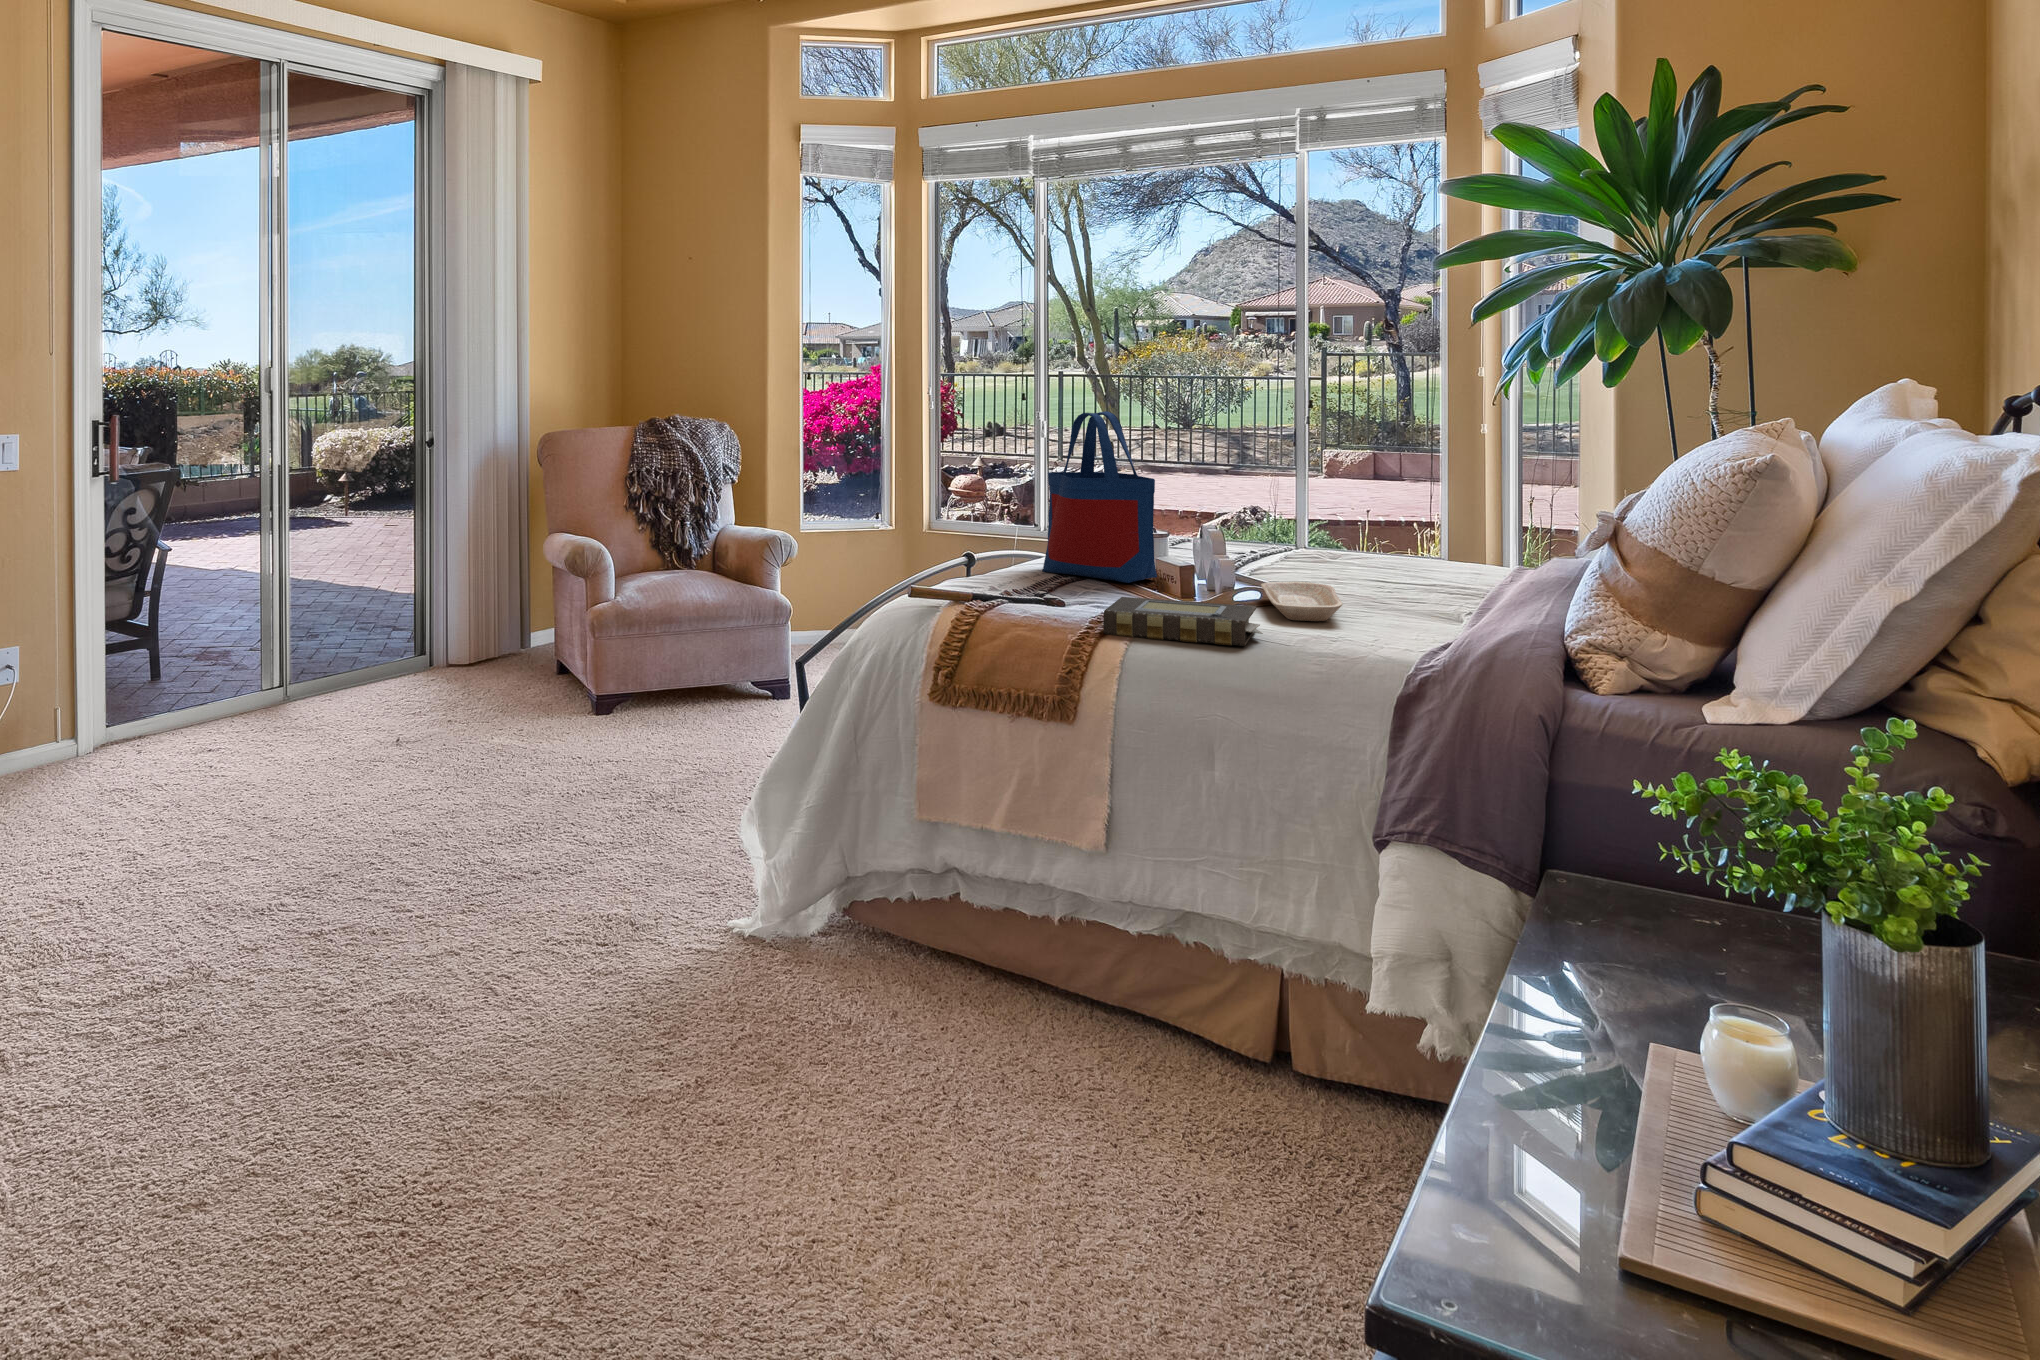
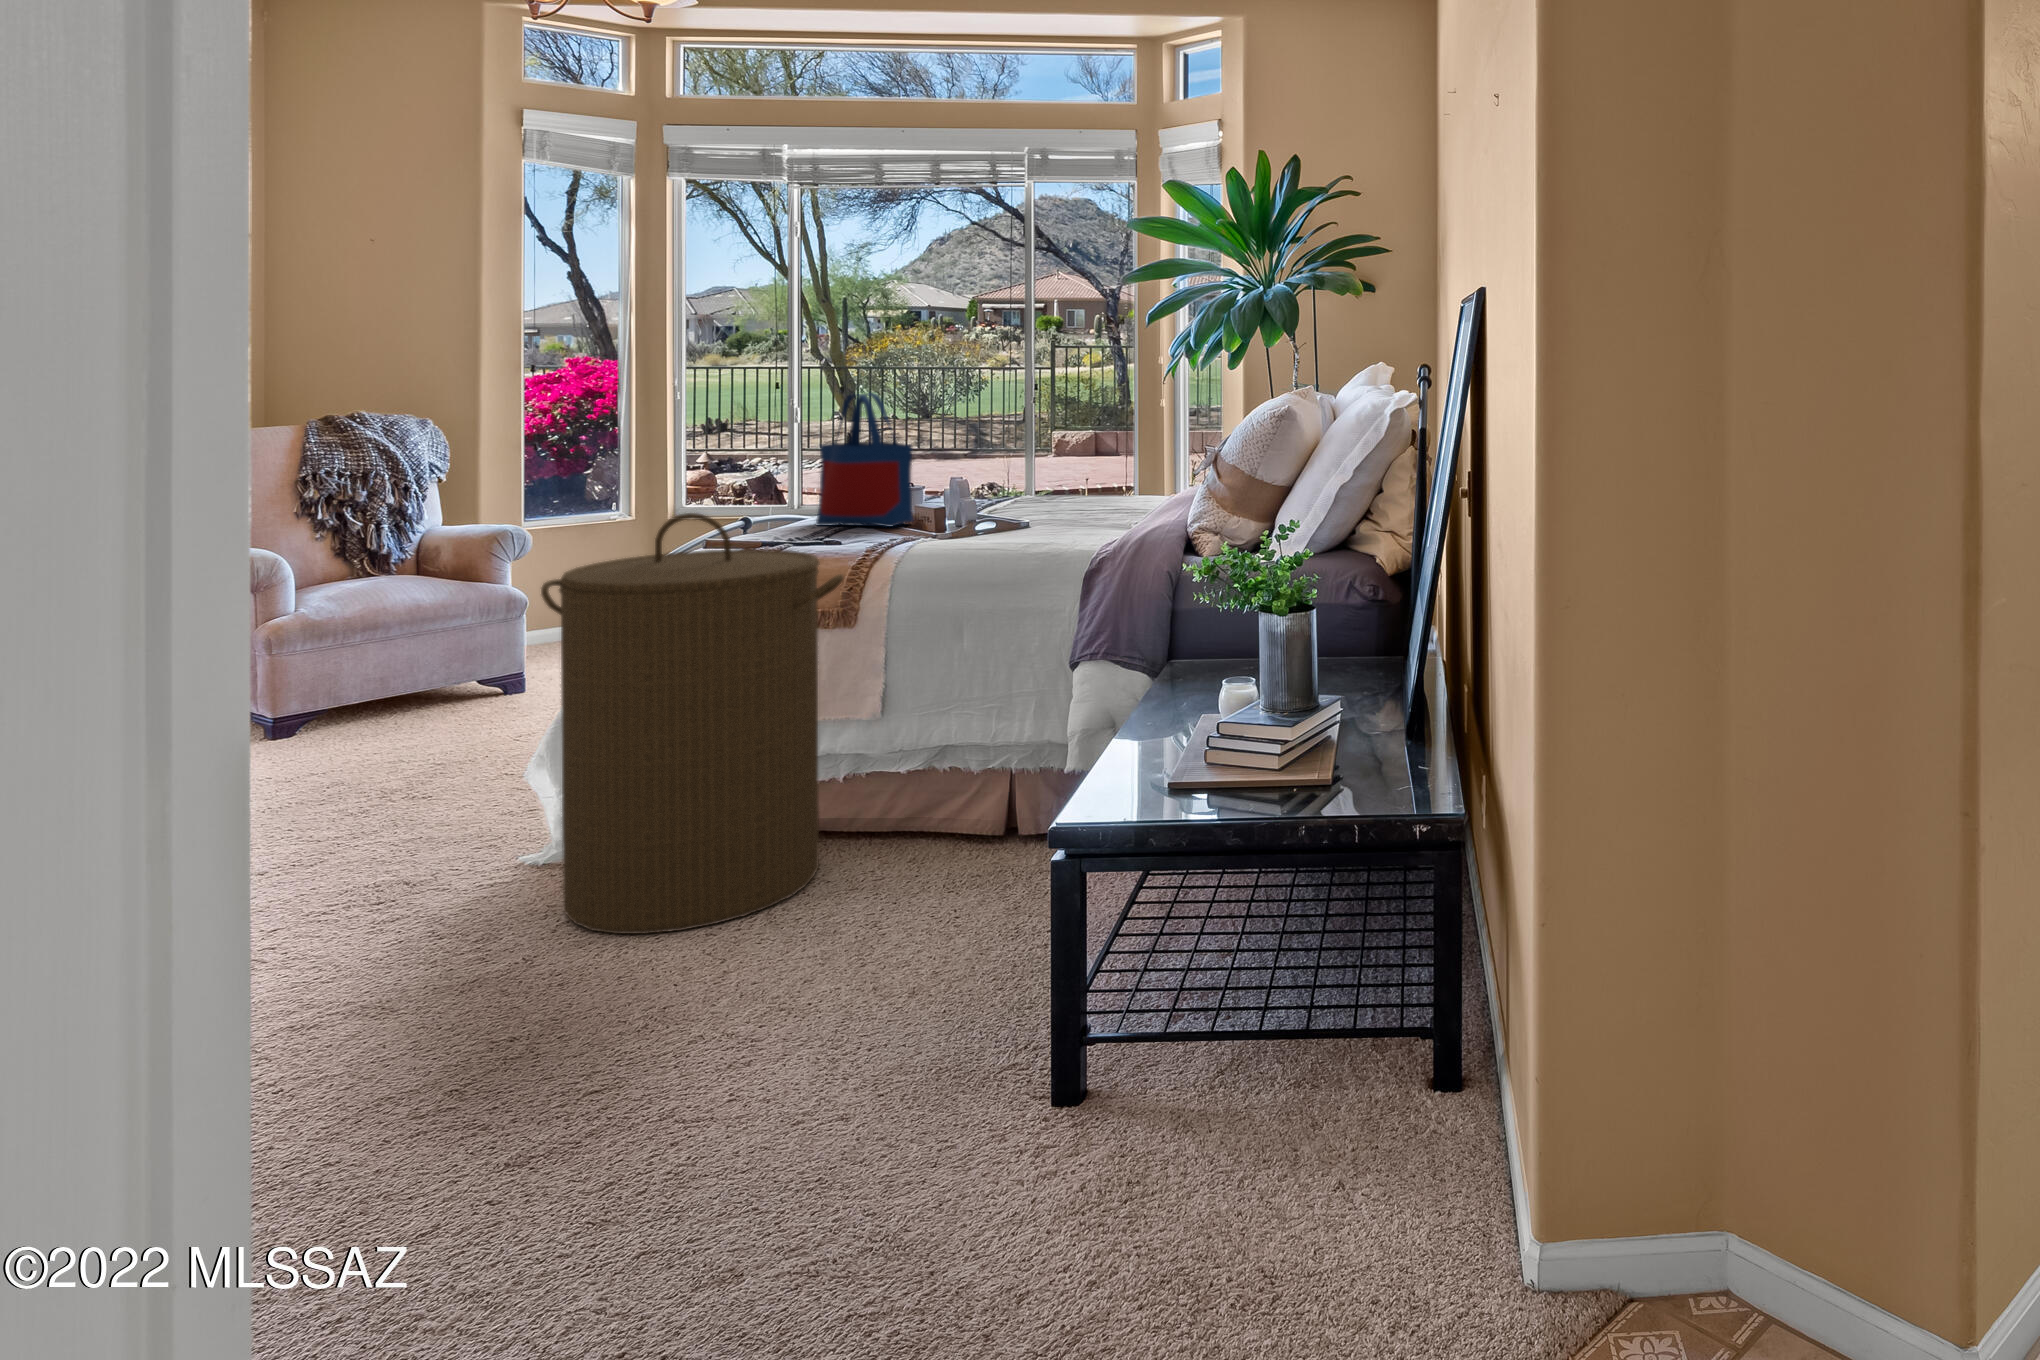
laundry hamper: none [736,564,1056,1101] -> present [541,513,844,934]
tray: present [1261,582,1343,621] -> none [995,514,1053,538]
book: present [1103,597,1263,646] -> none [877,528,998,557]

